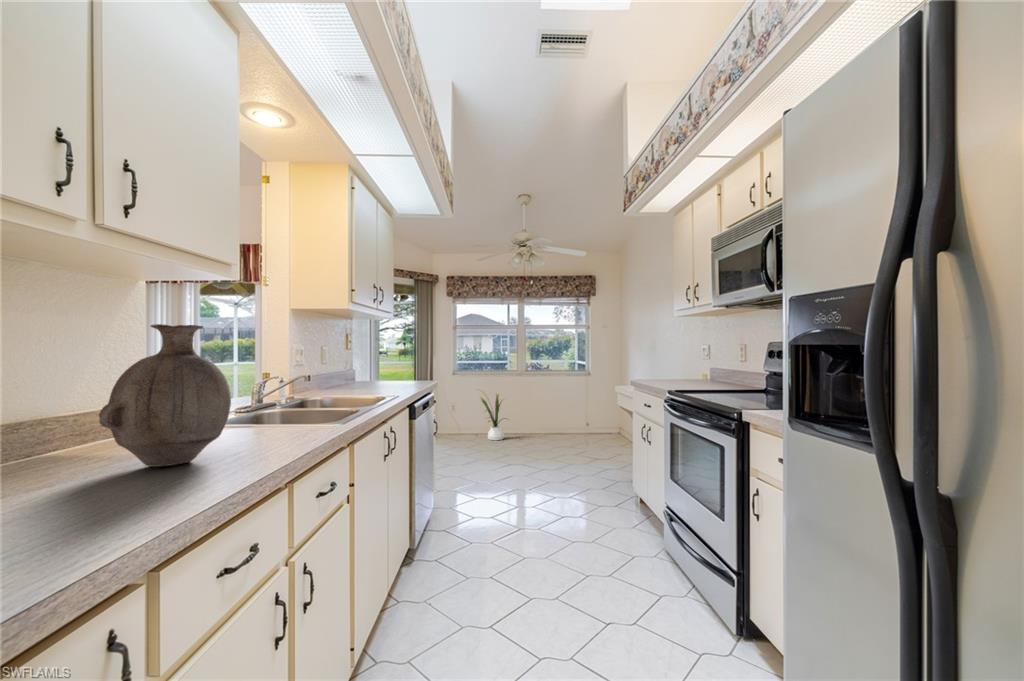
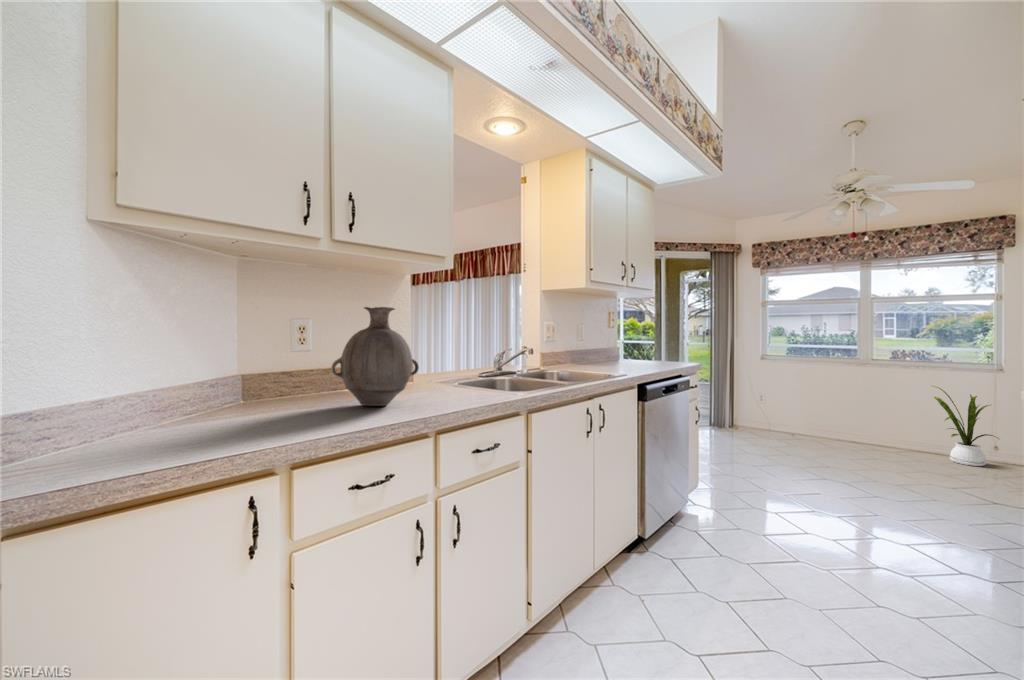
house plant: present [480,394,504,440] -> present [934,387,999,466]

